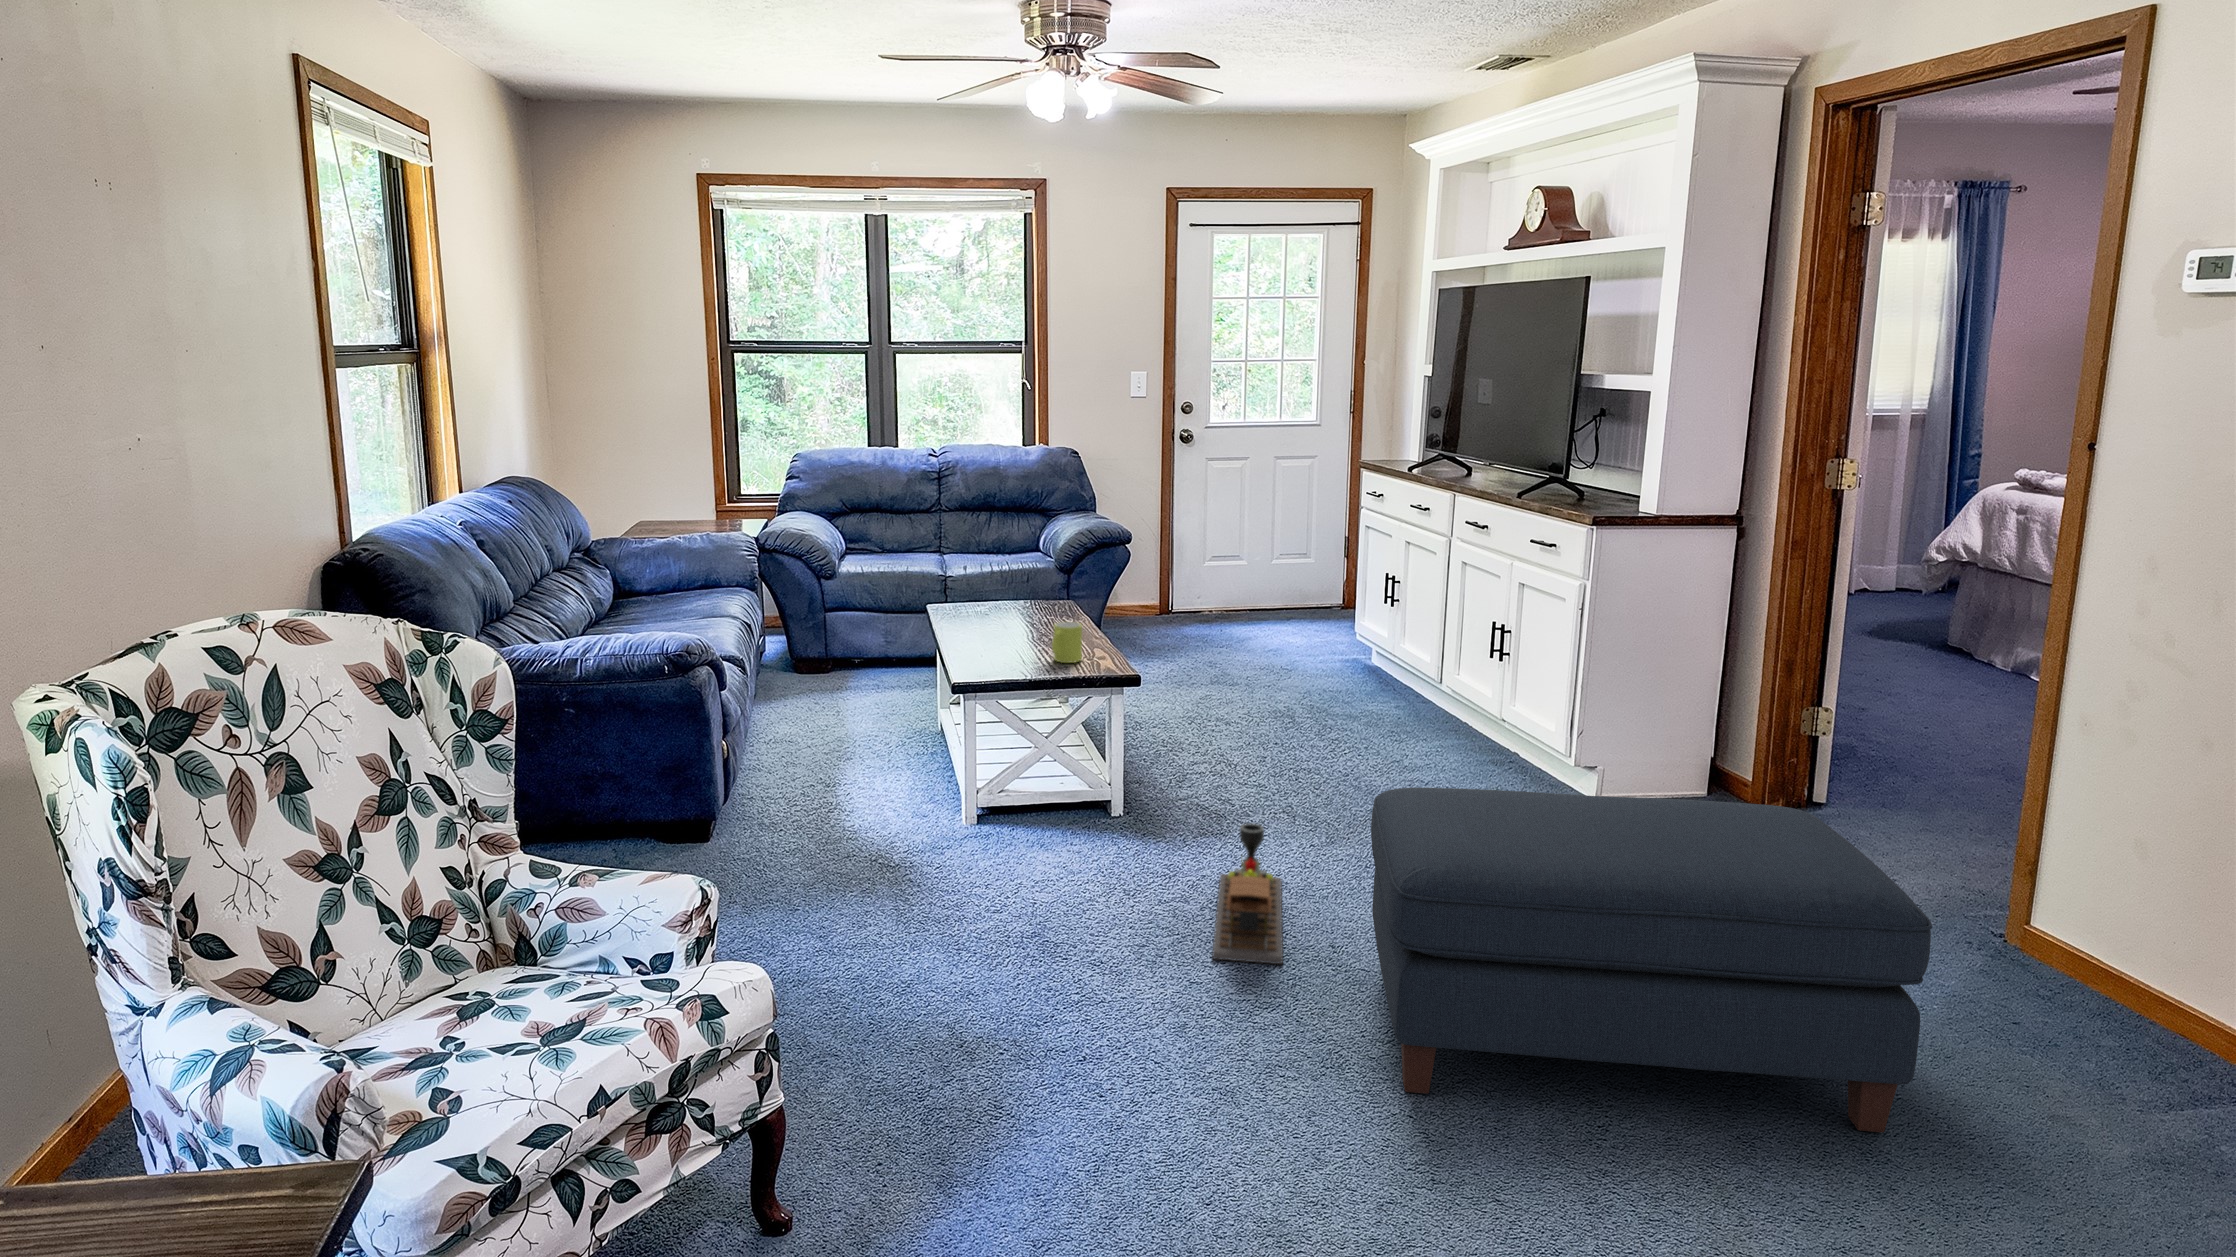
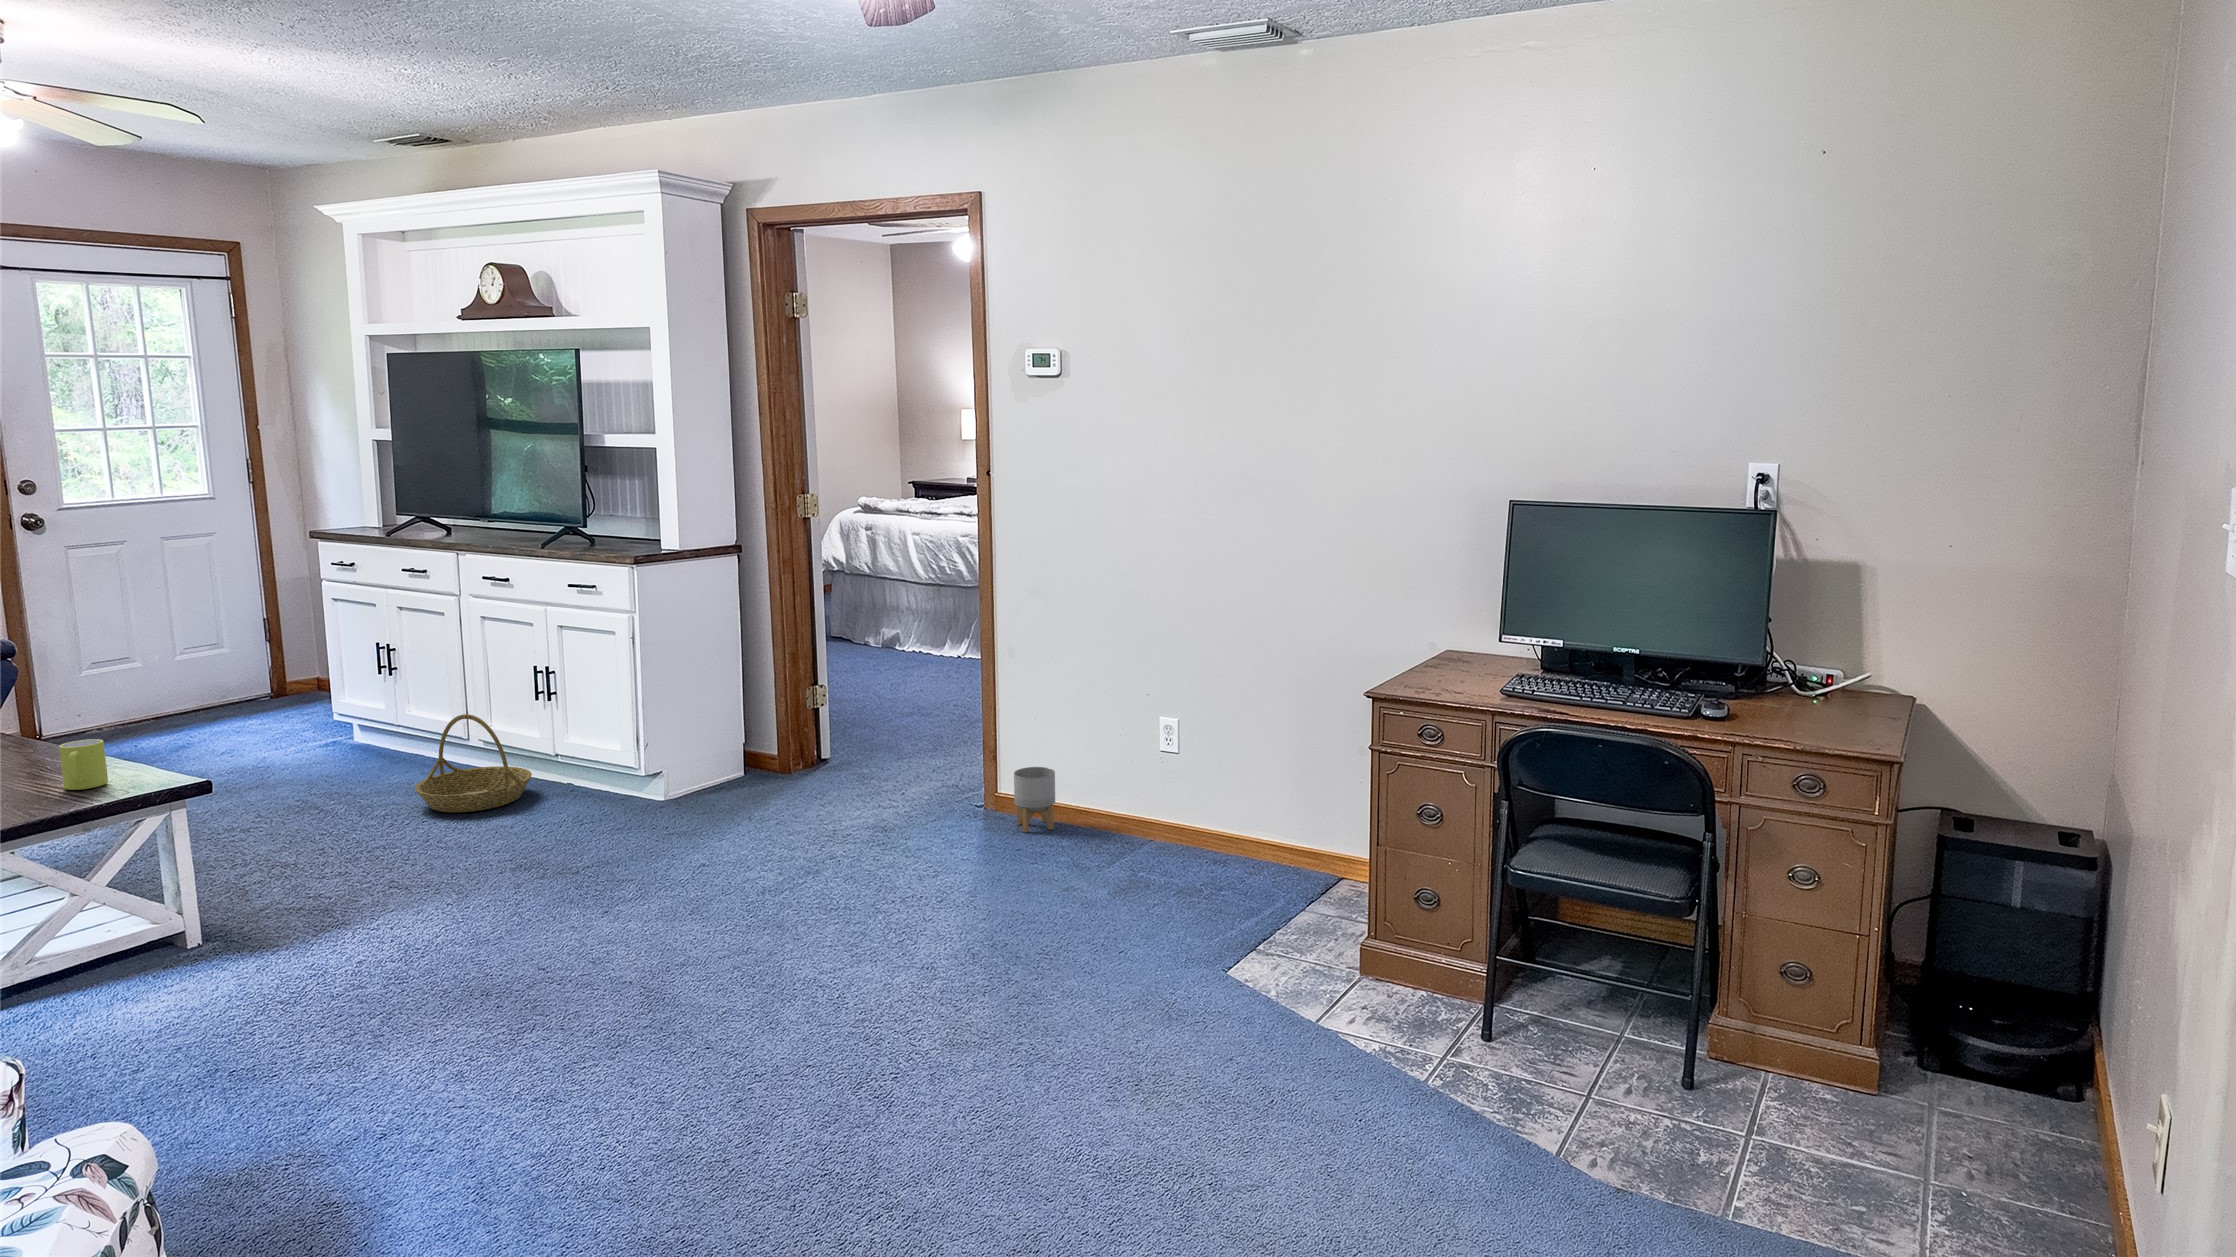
basket: none [1362,658,1471,758] -> present [415,714,532,812]
ottoman: present [1371,788,1932,1133] -> none [577,739,1003,1029]
toy train: present [1212,823,1283,964] -> none [378,884,513,1016]
planter: none [2046,911,2134,1022] -> present [1014,767,1055,832]

